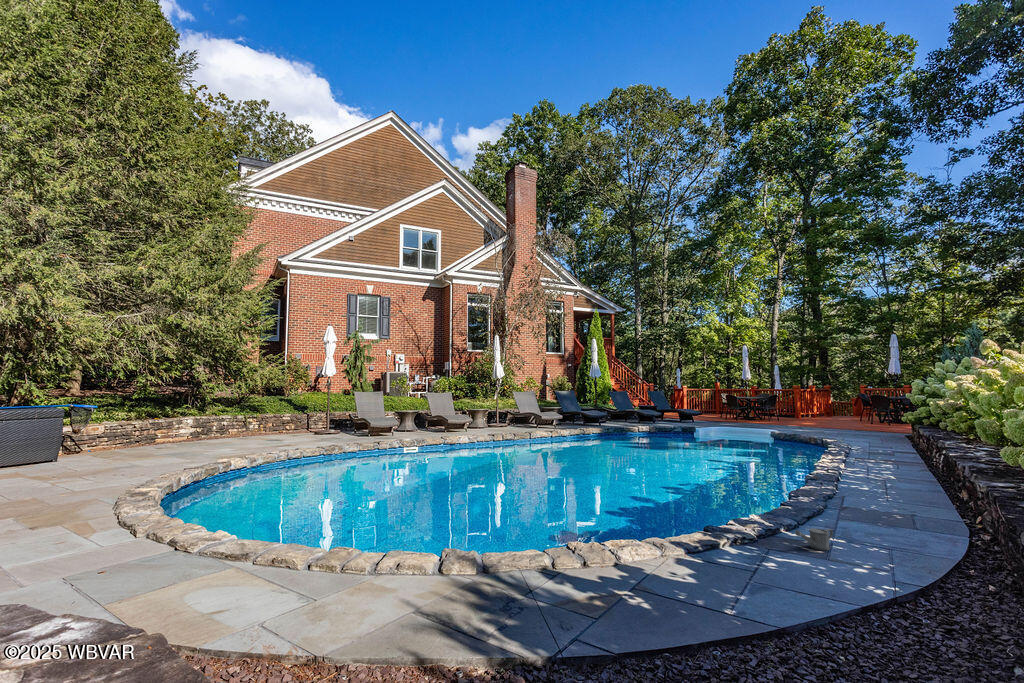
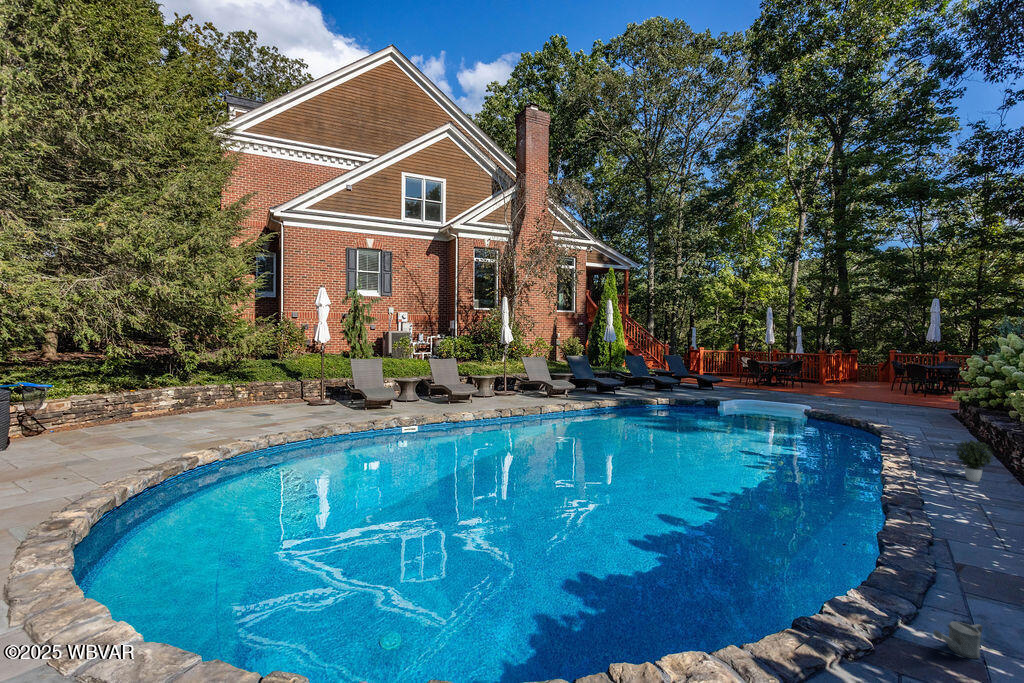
potted plant: none [880,439,909,475] -> present [957,440,993,482]

